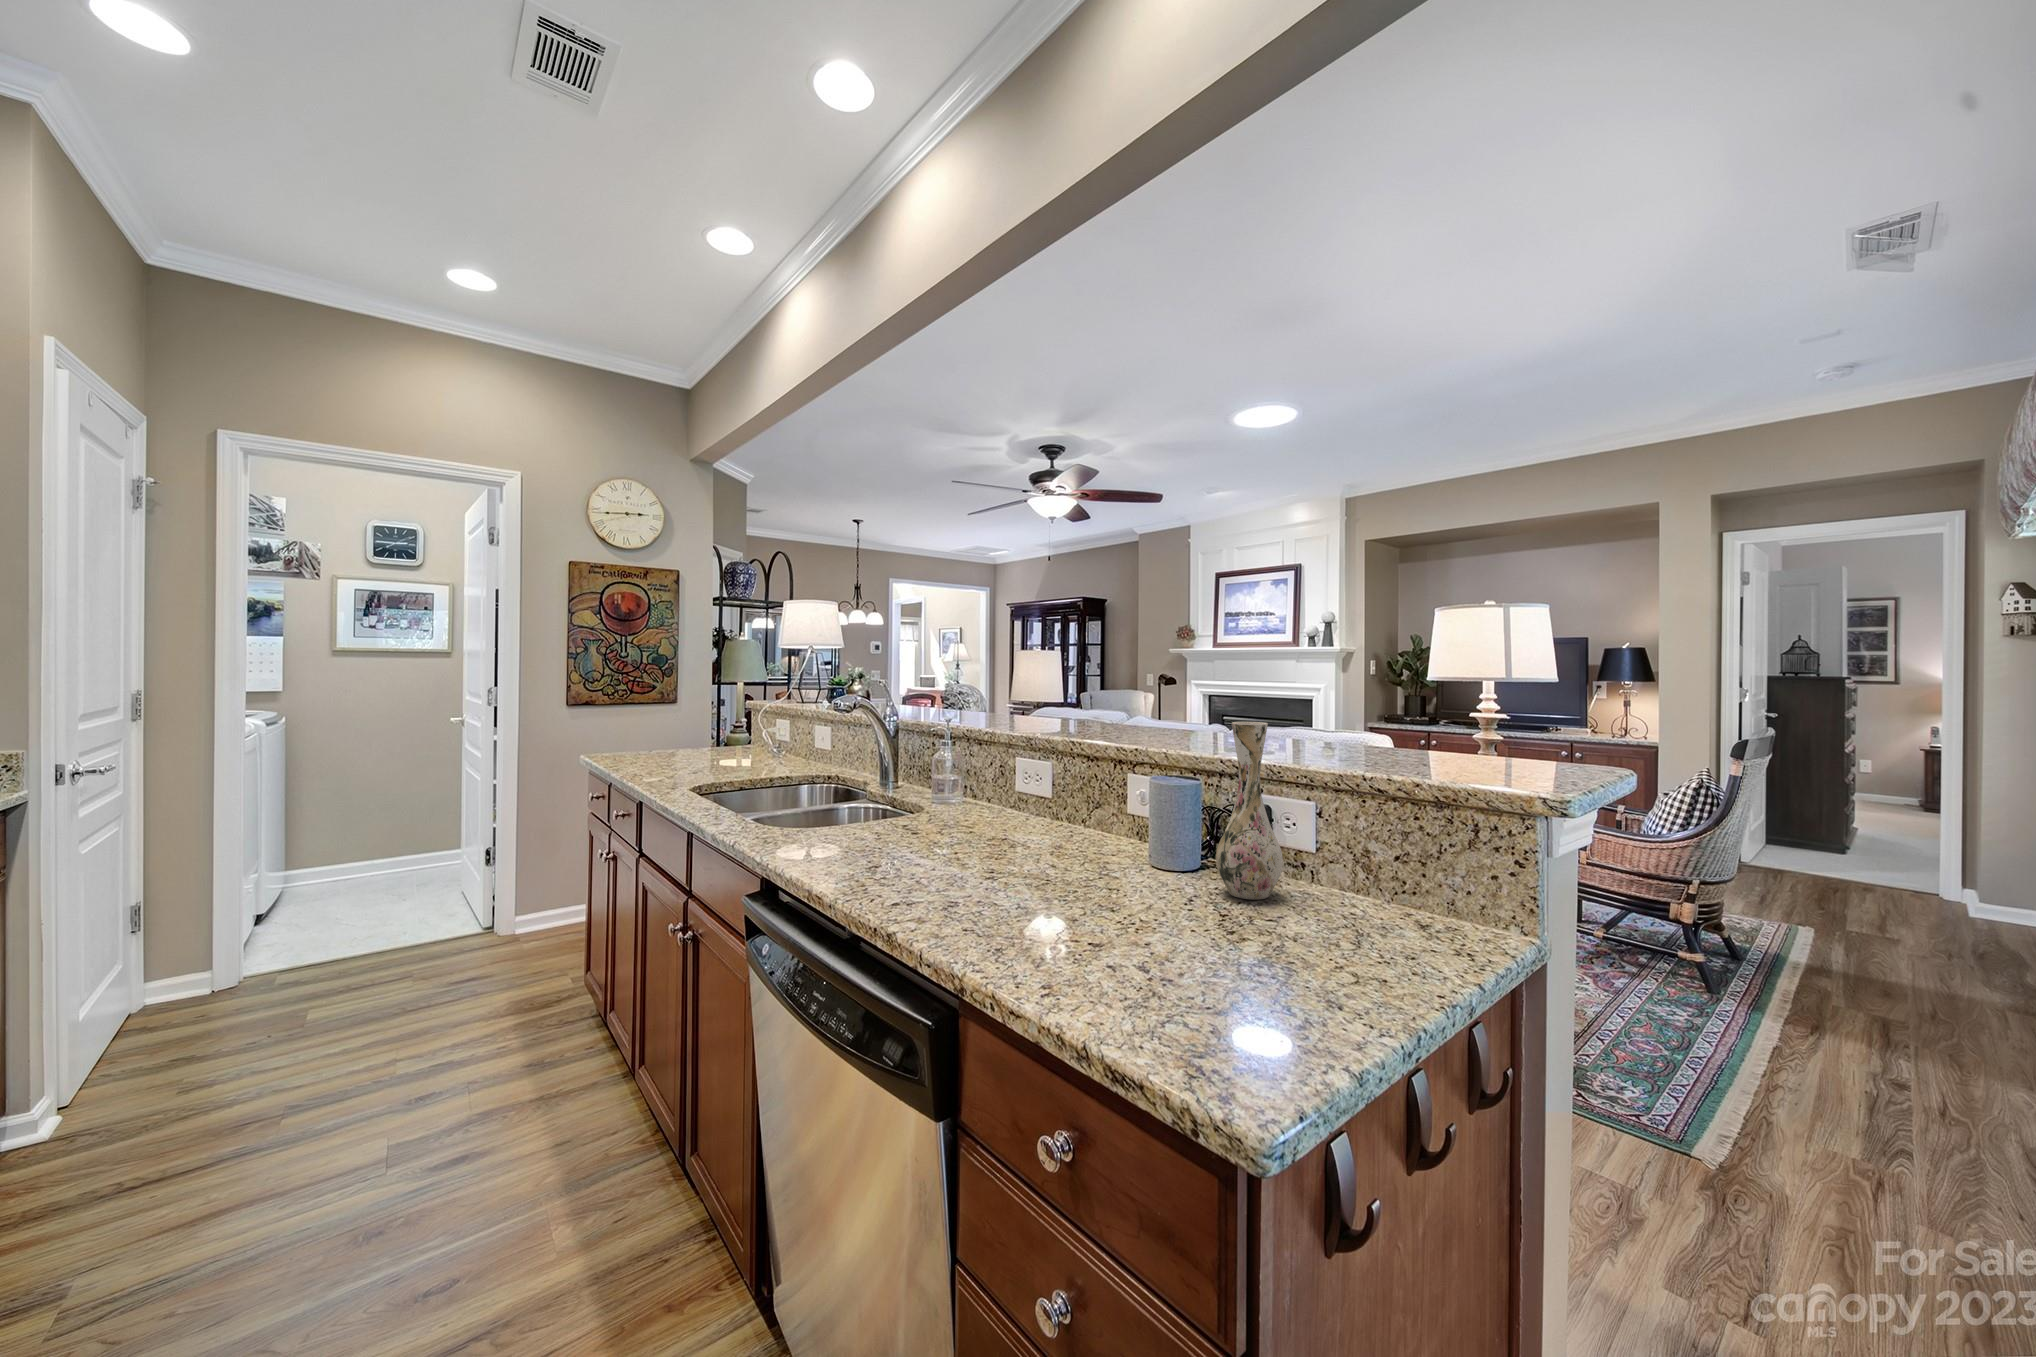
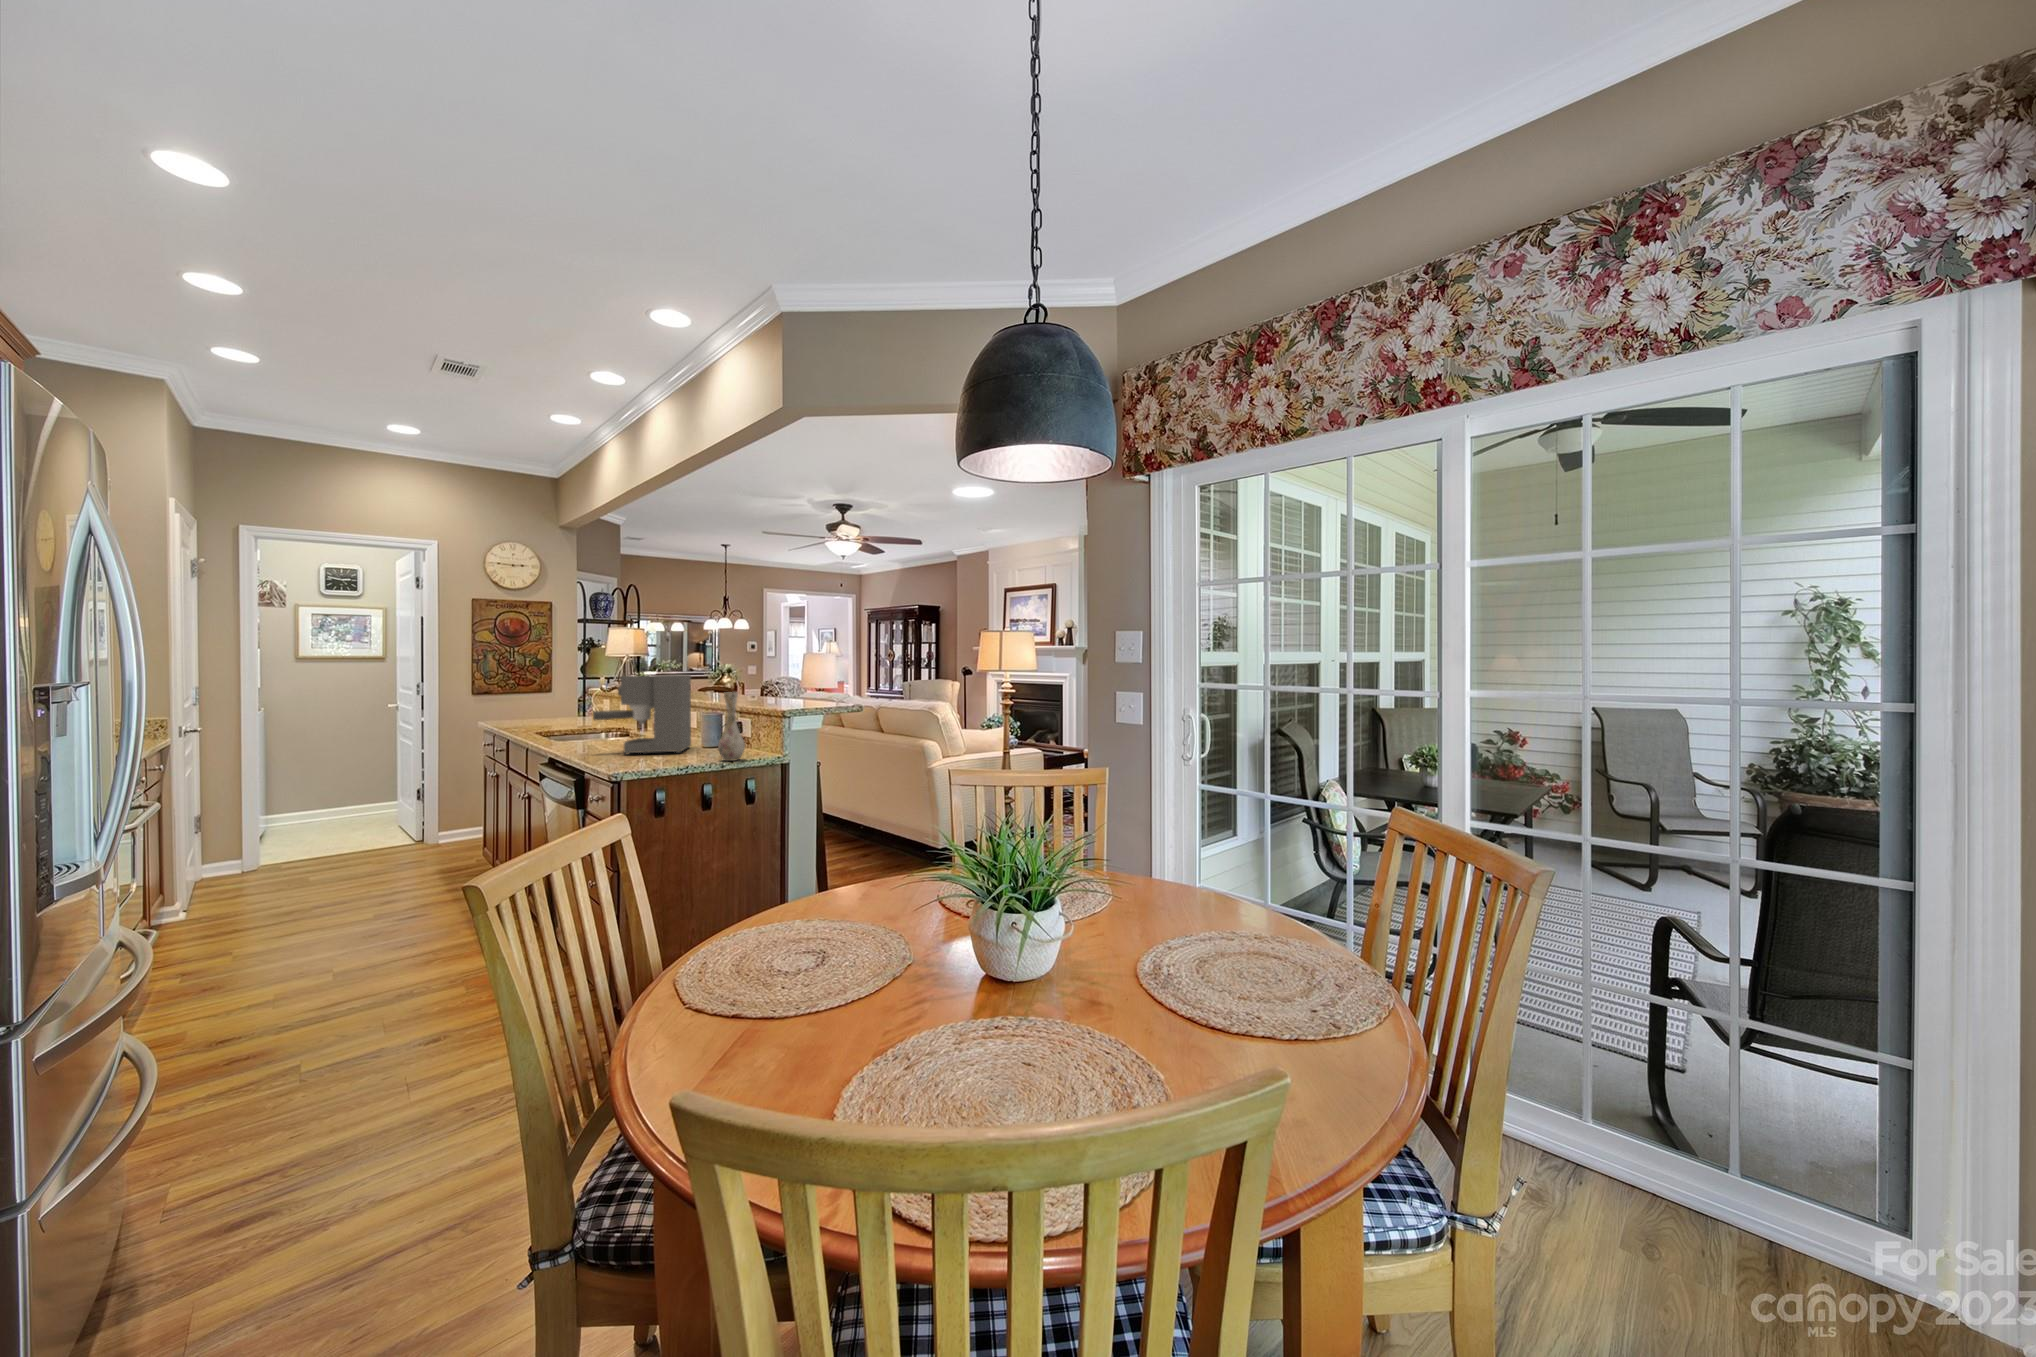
coffee maker: none [868,677,1068,862] -> present [593,675,691,755]

